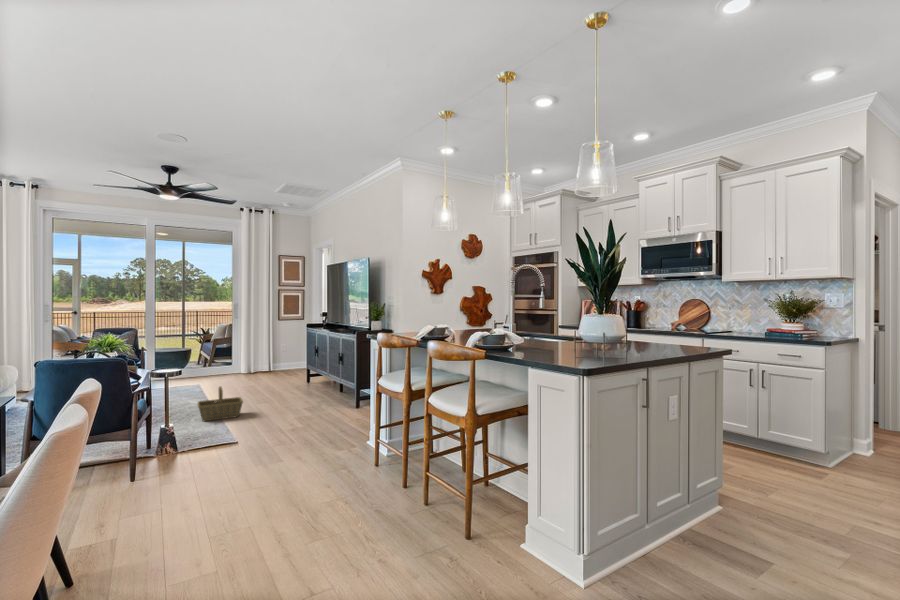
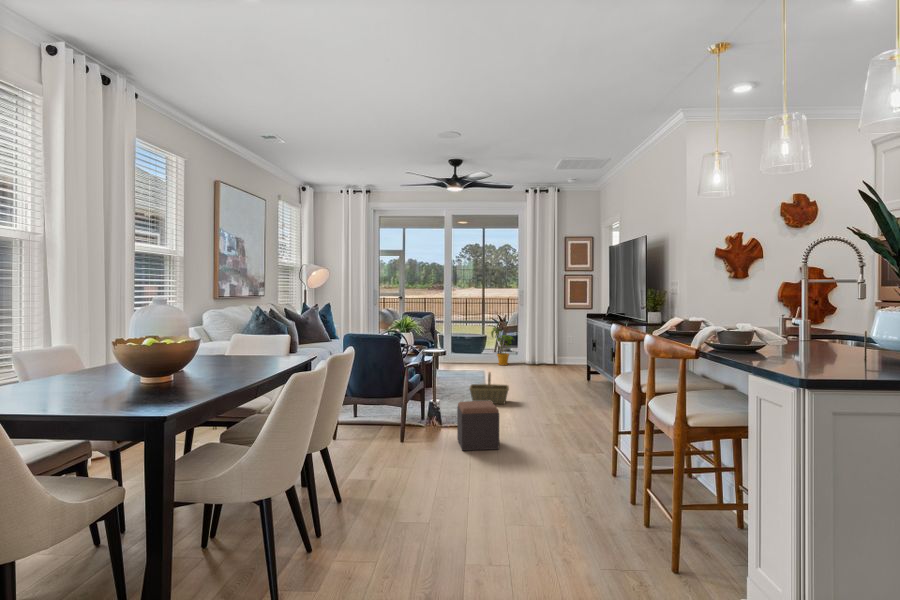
house plant: none [204,341,230,378] -> present [491,328,514,365]
footstool: none [203,417,256,476] -> present [457,401,499,451]

